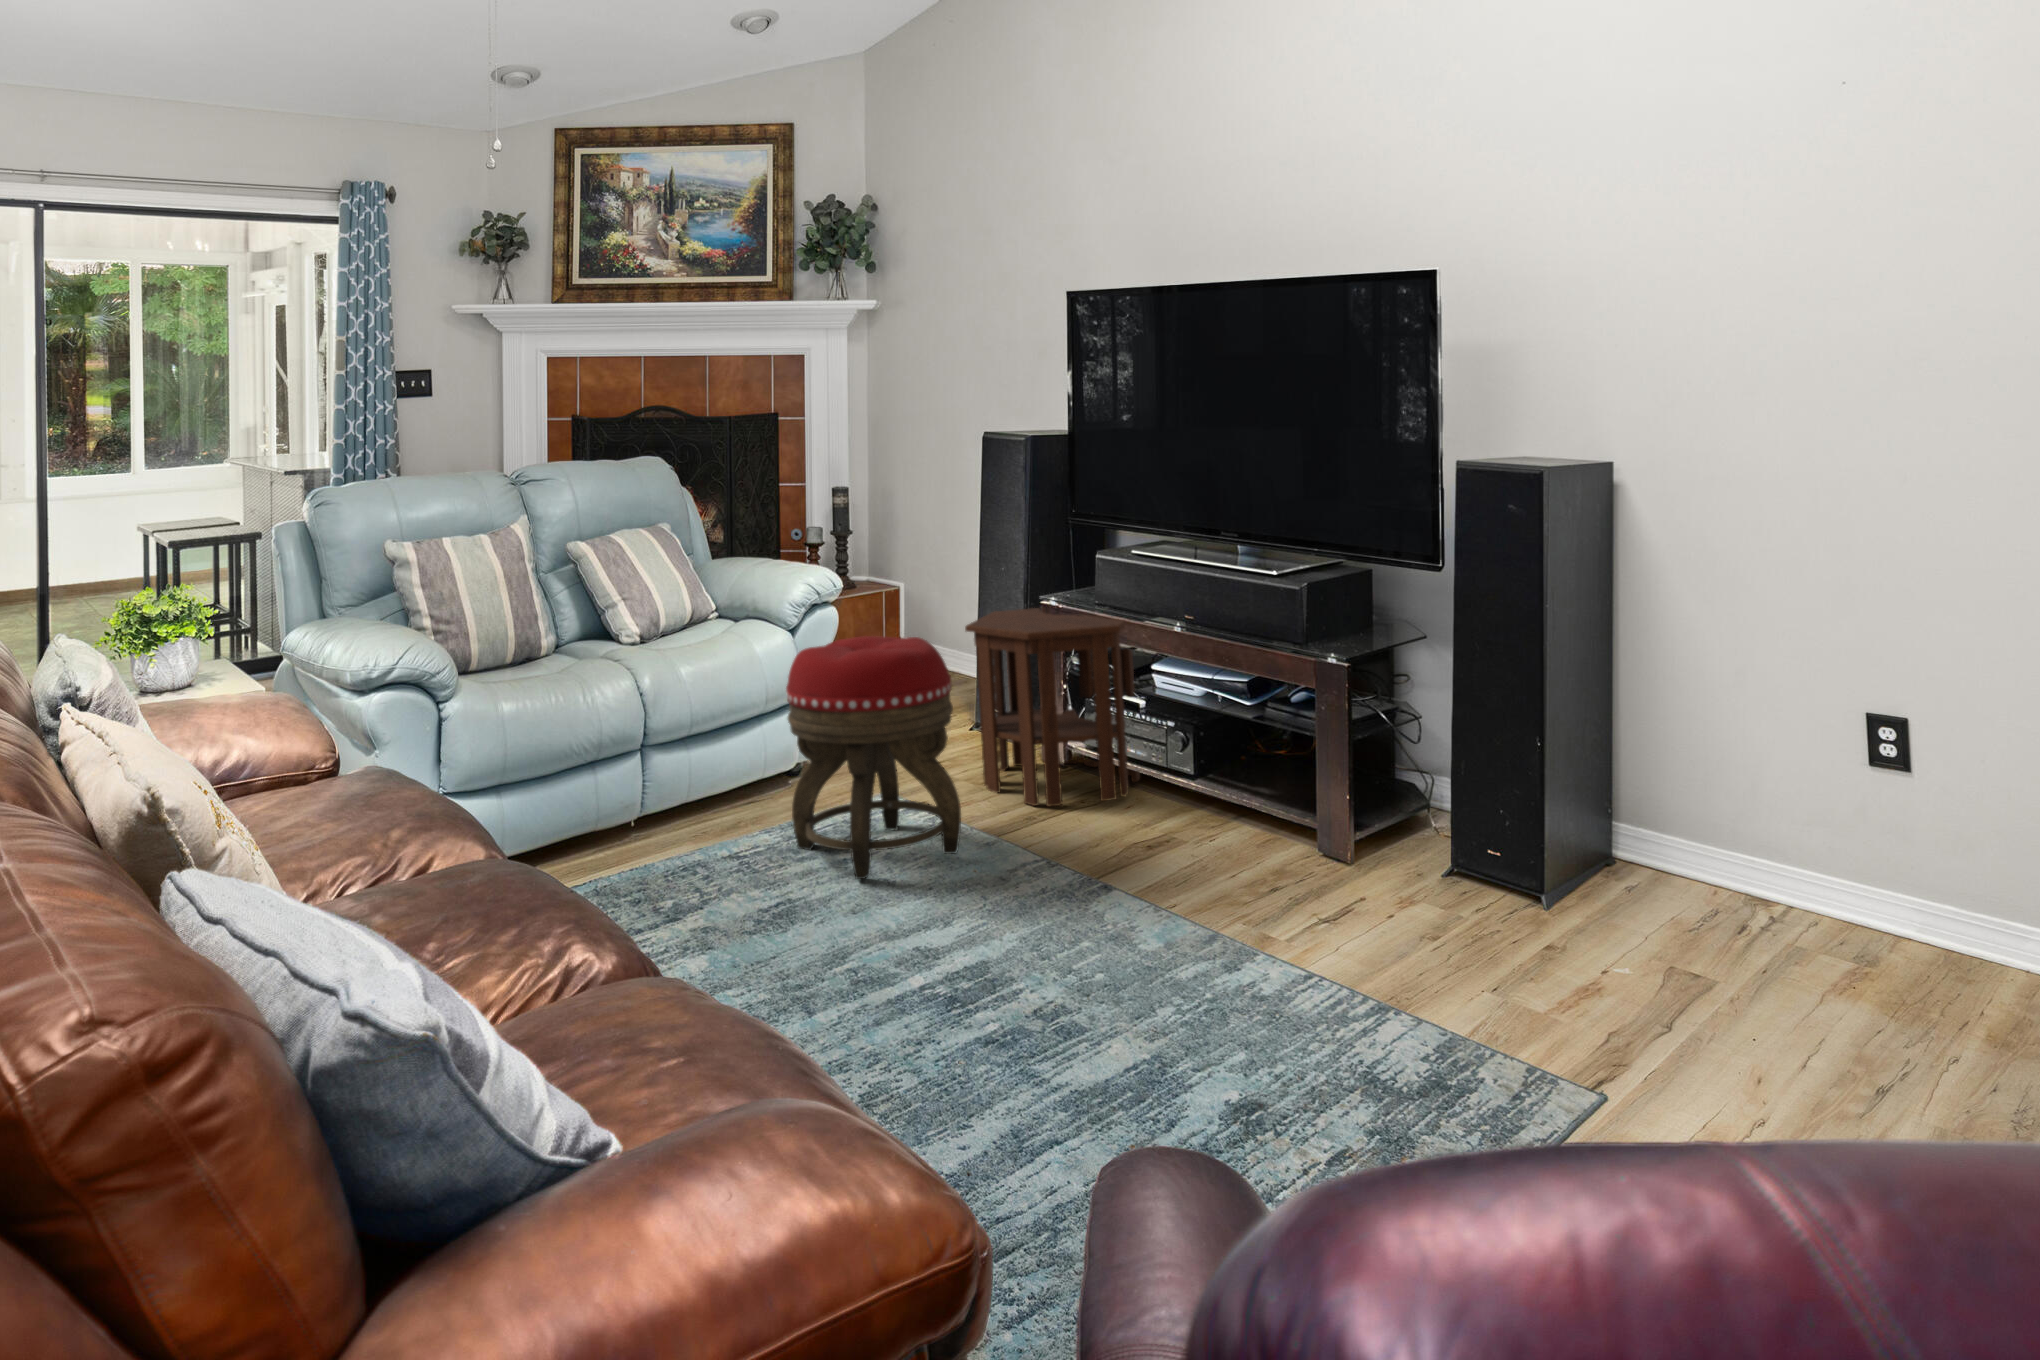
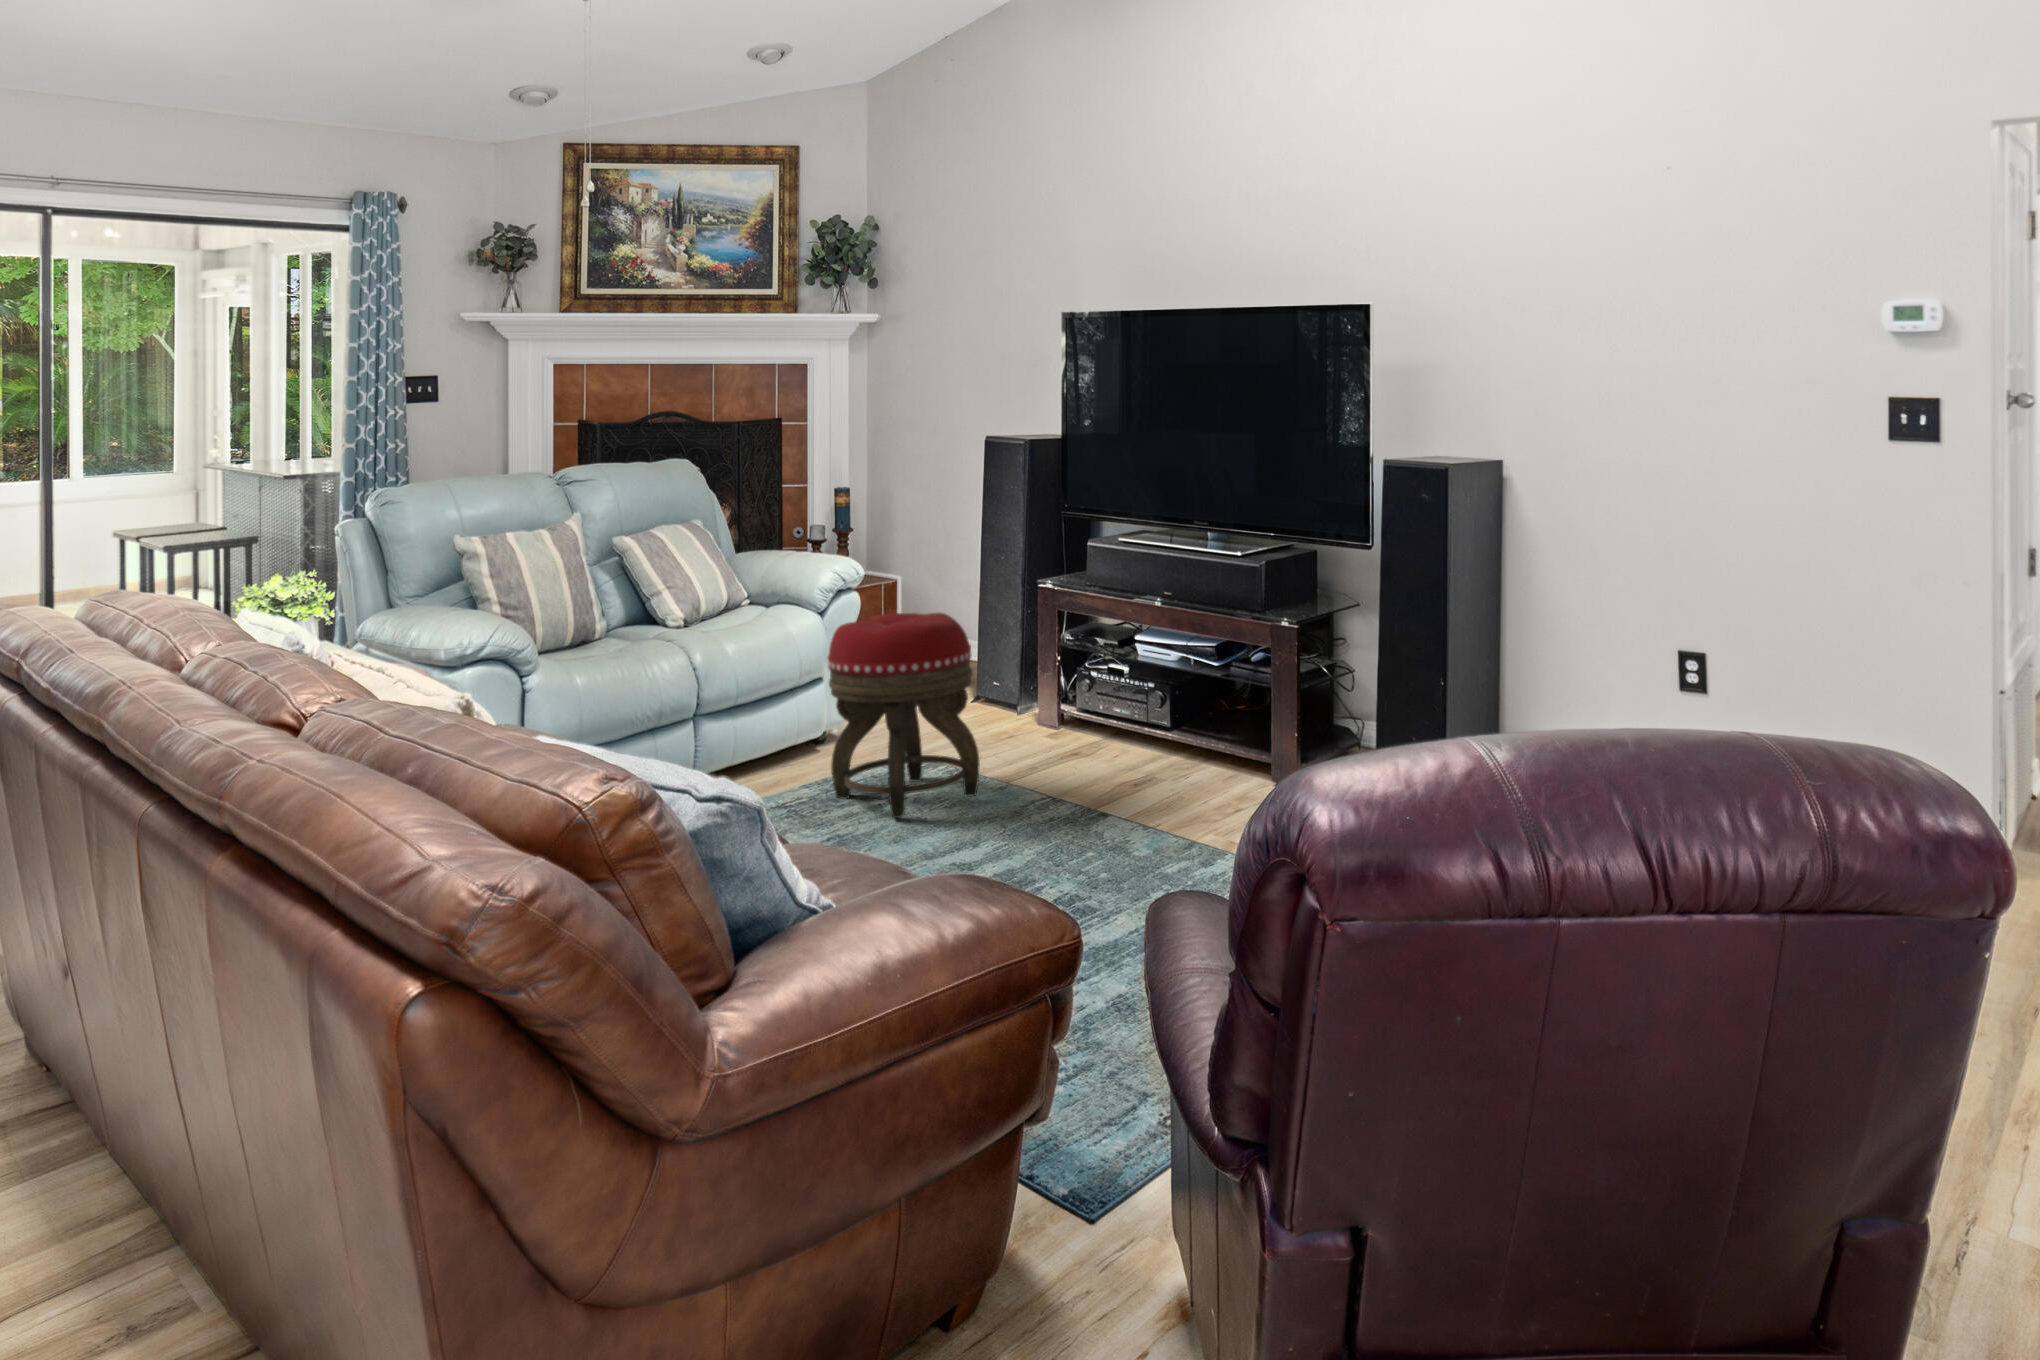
side table: present [965,608,1140,806] -> none [974,587,1124,759]

